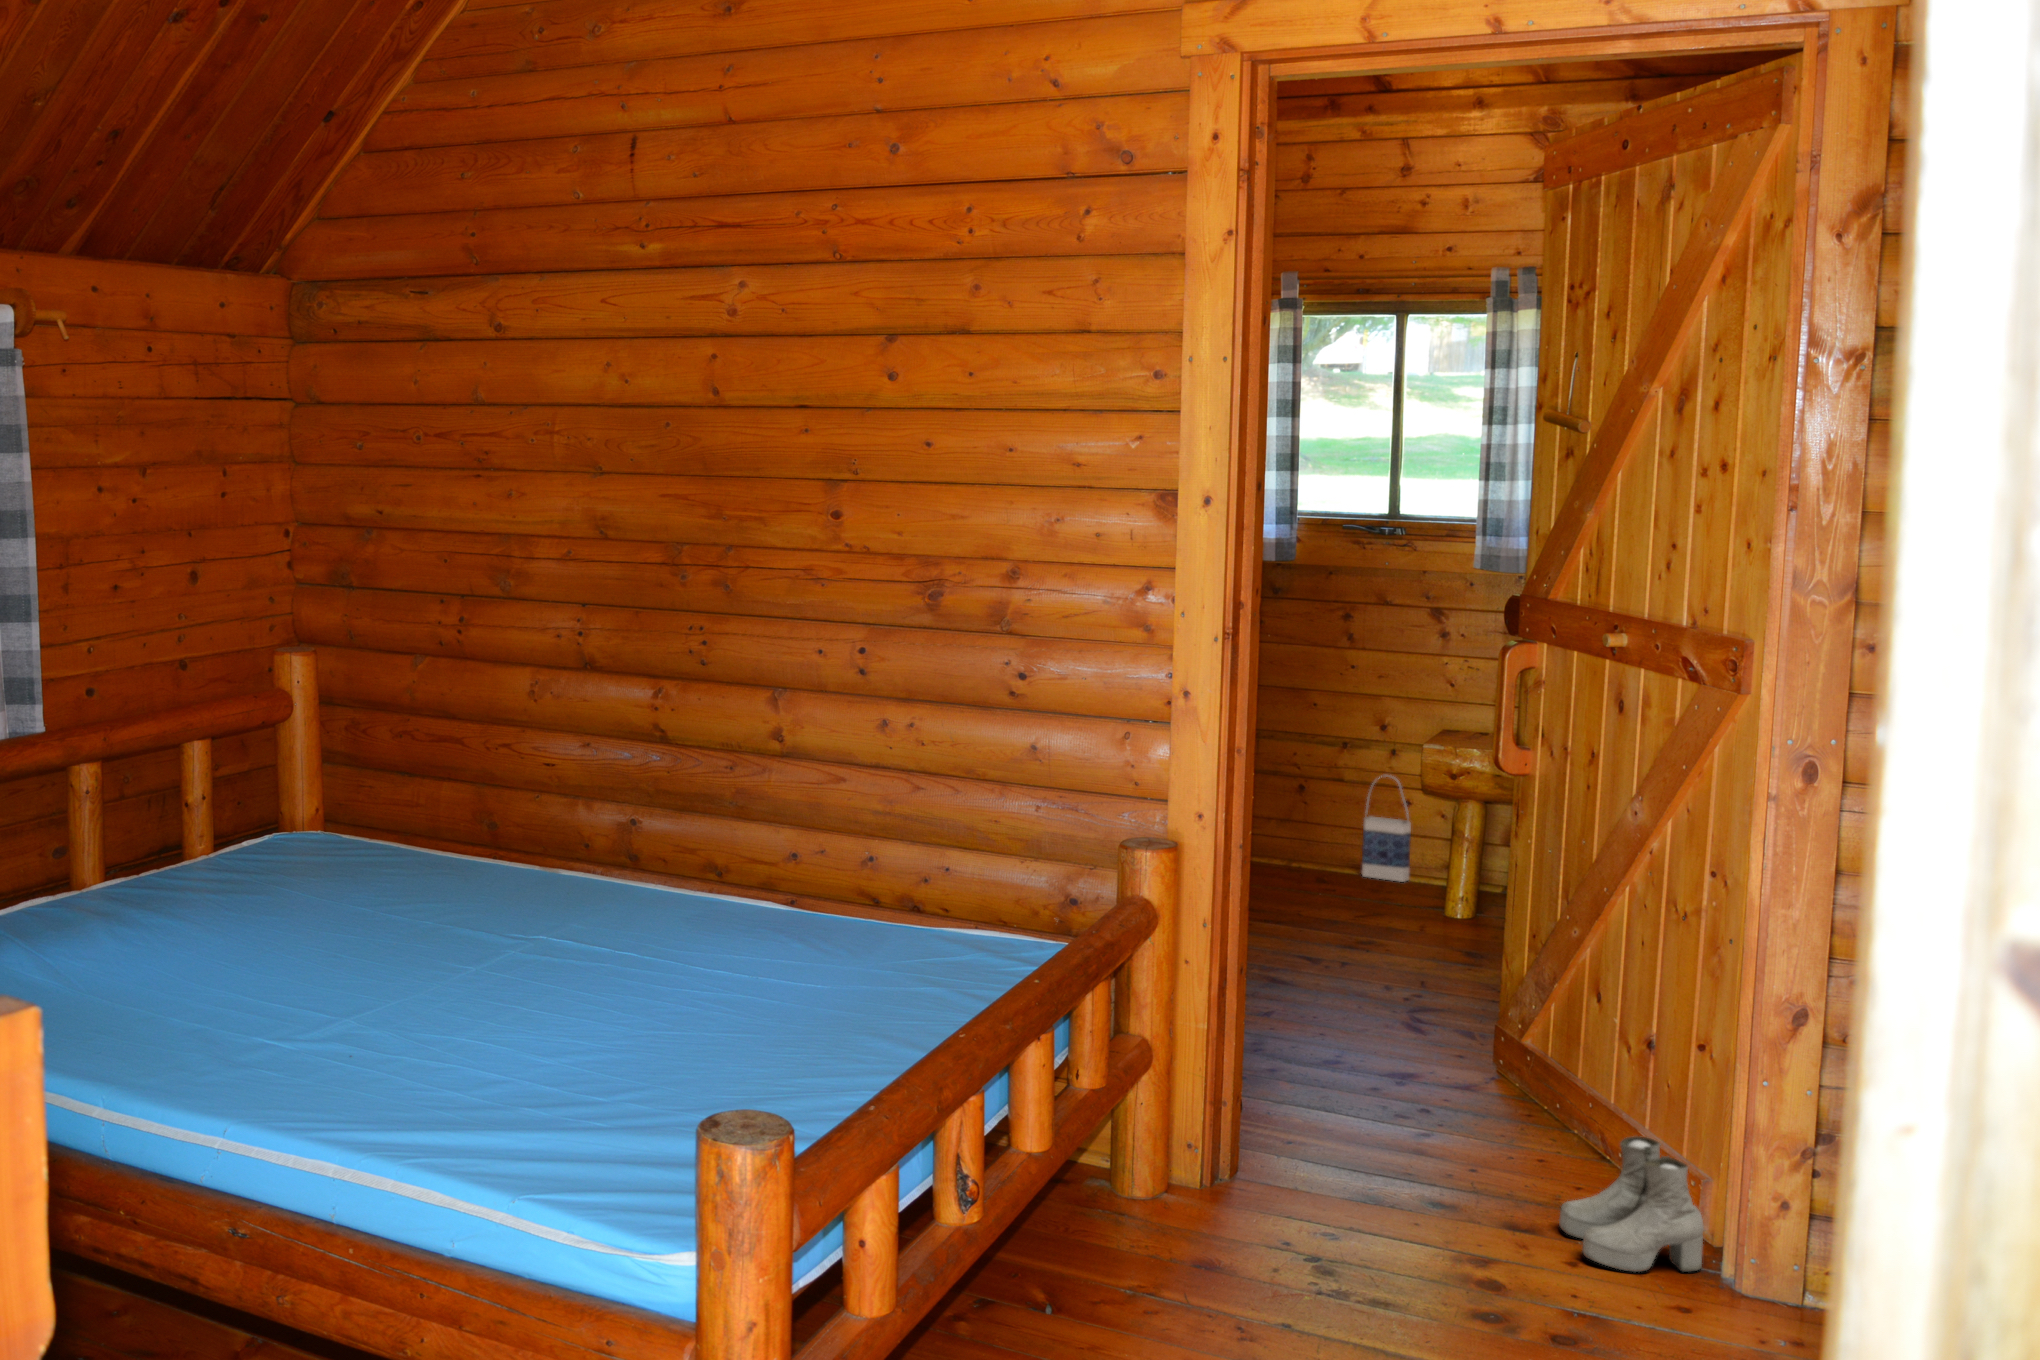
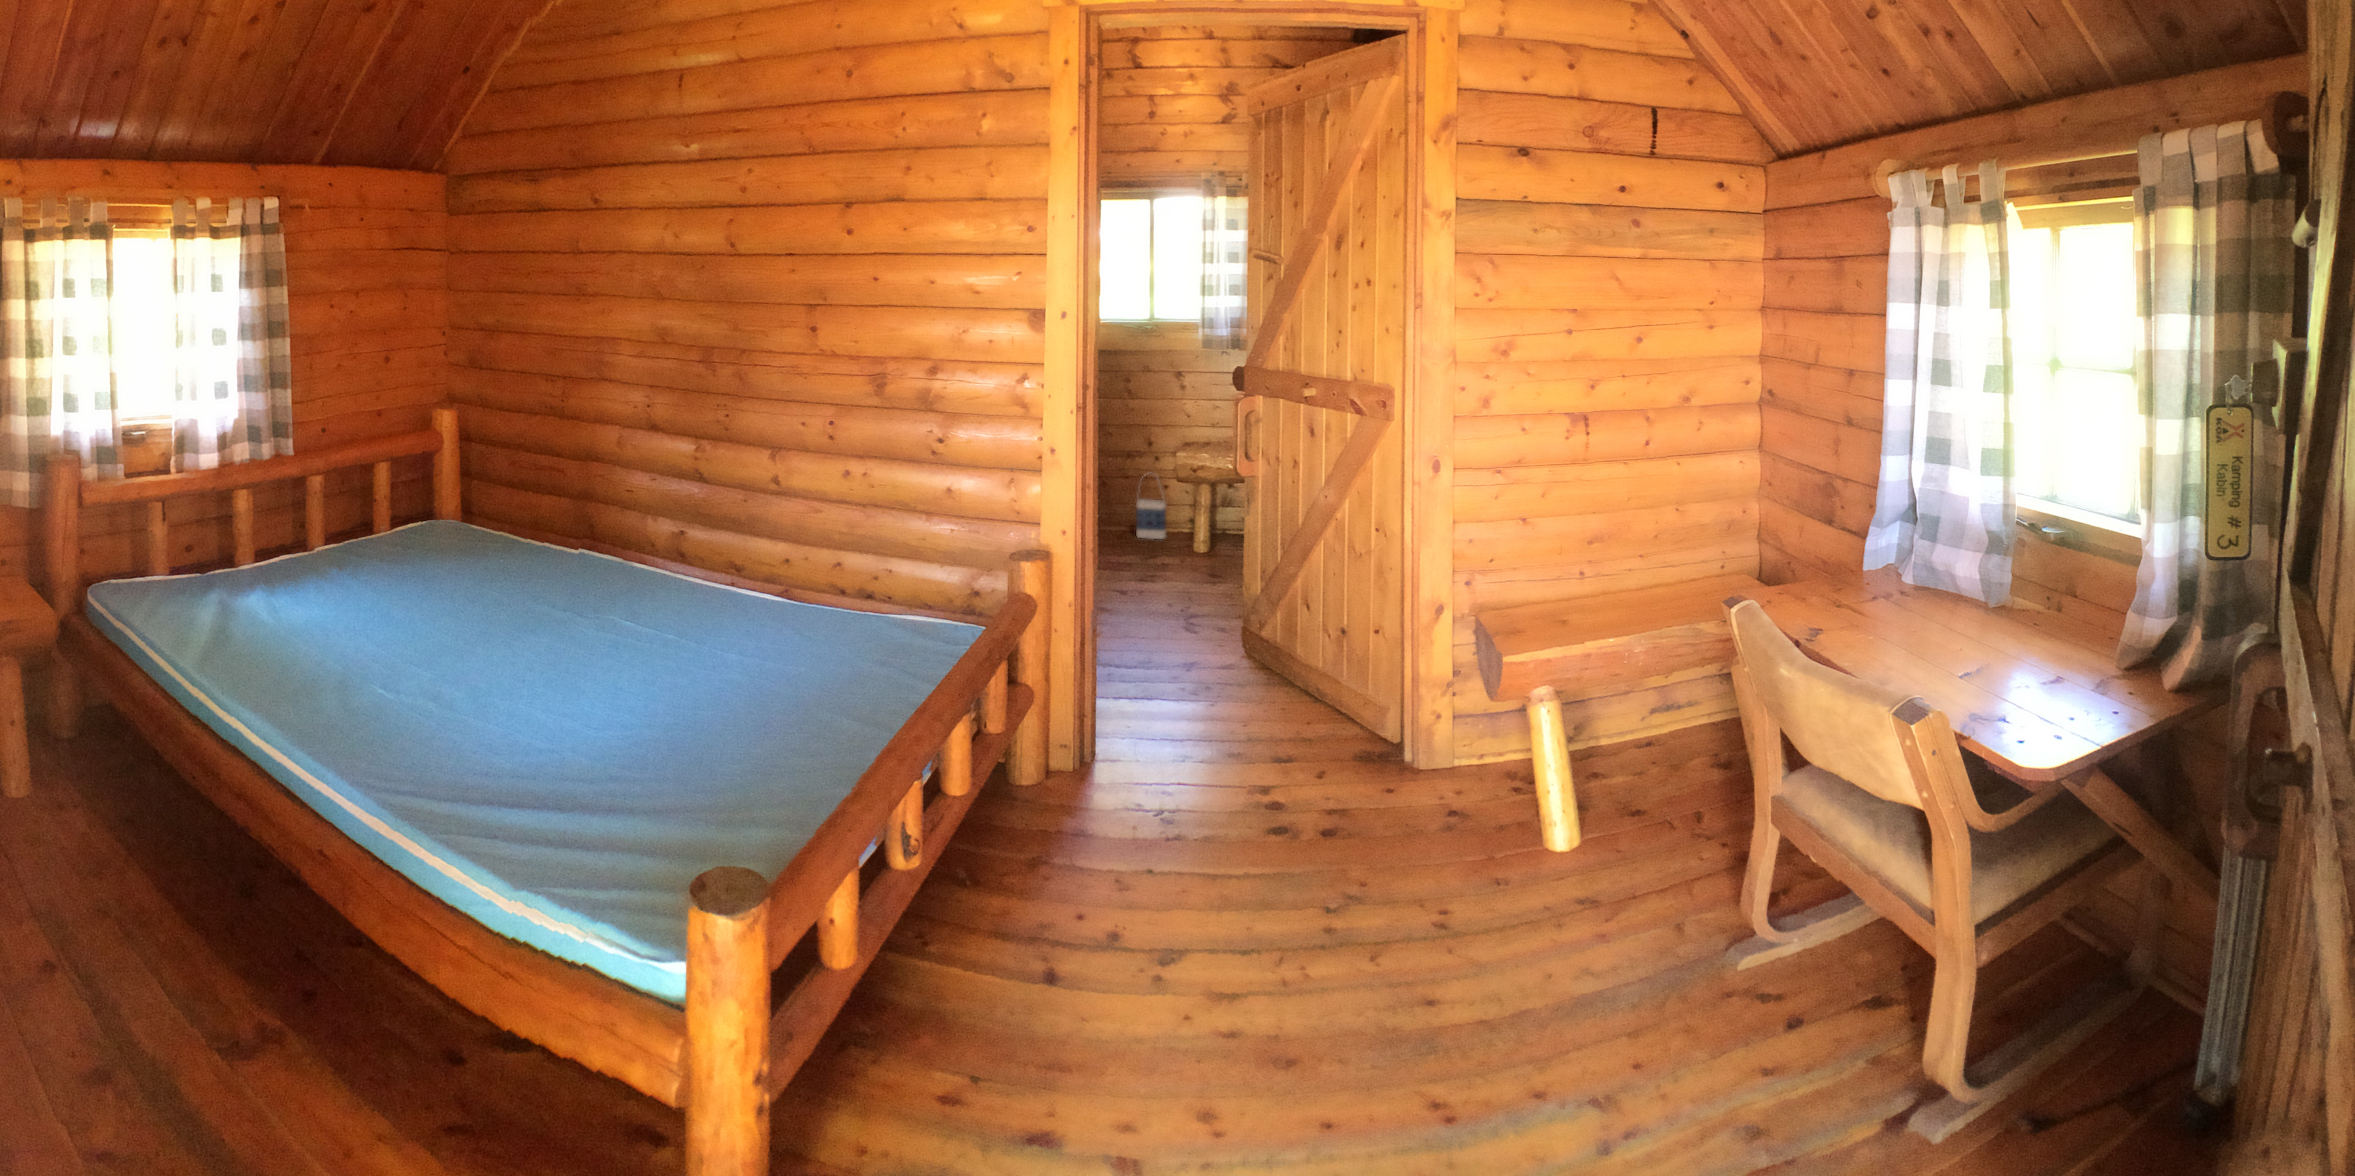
boots: present [1559,1136,1704,1272] -> none [1294,700,1380,784]

